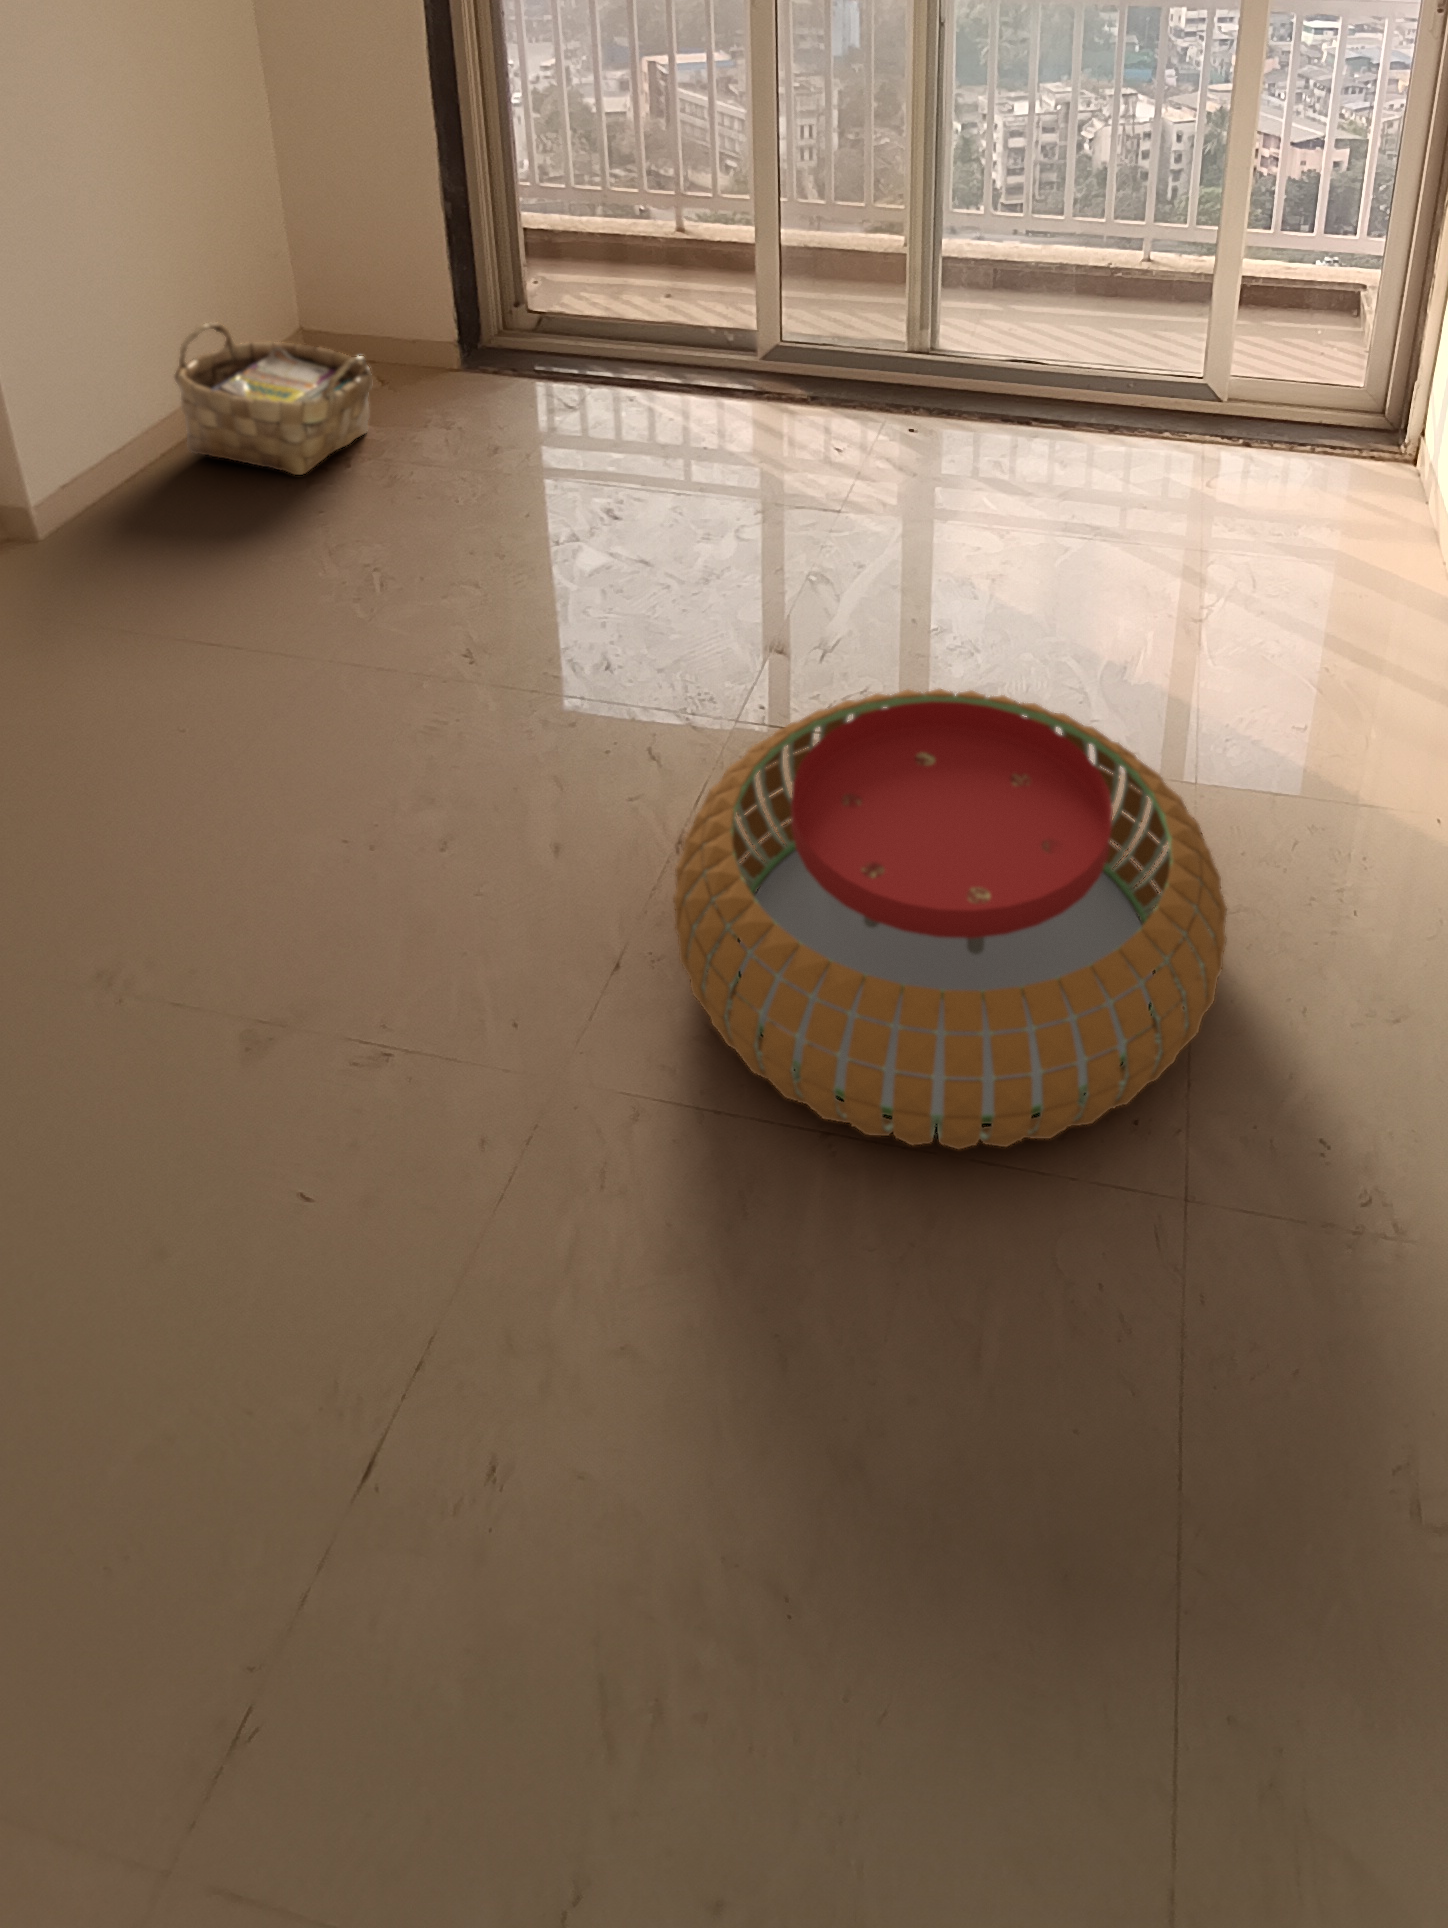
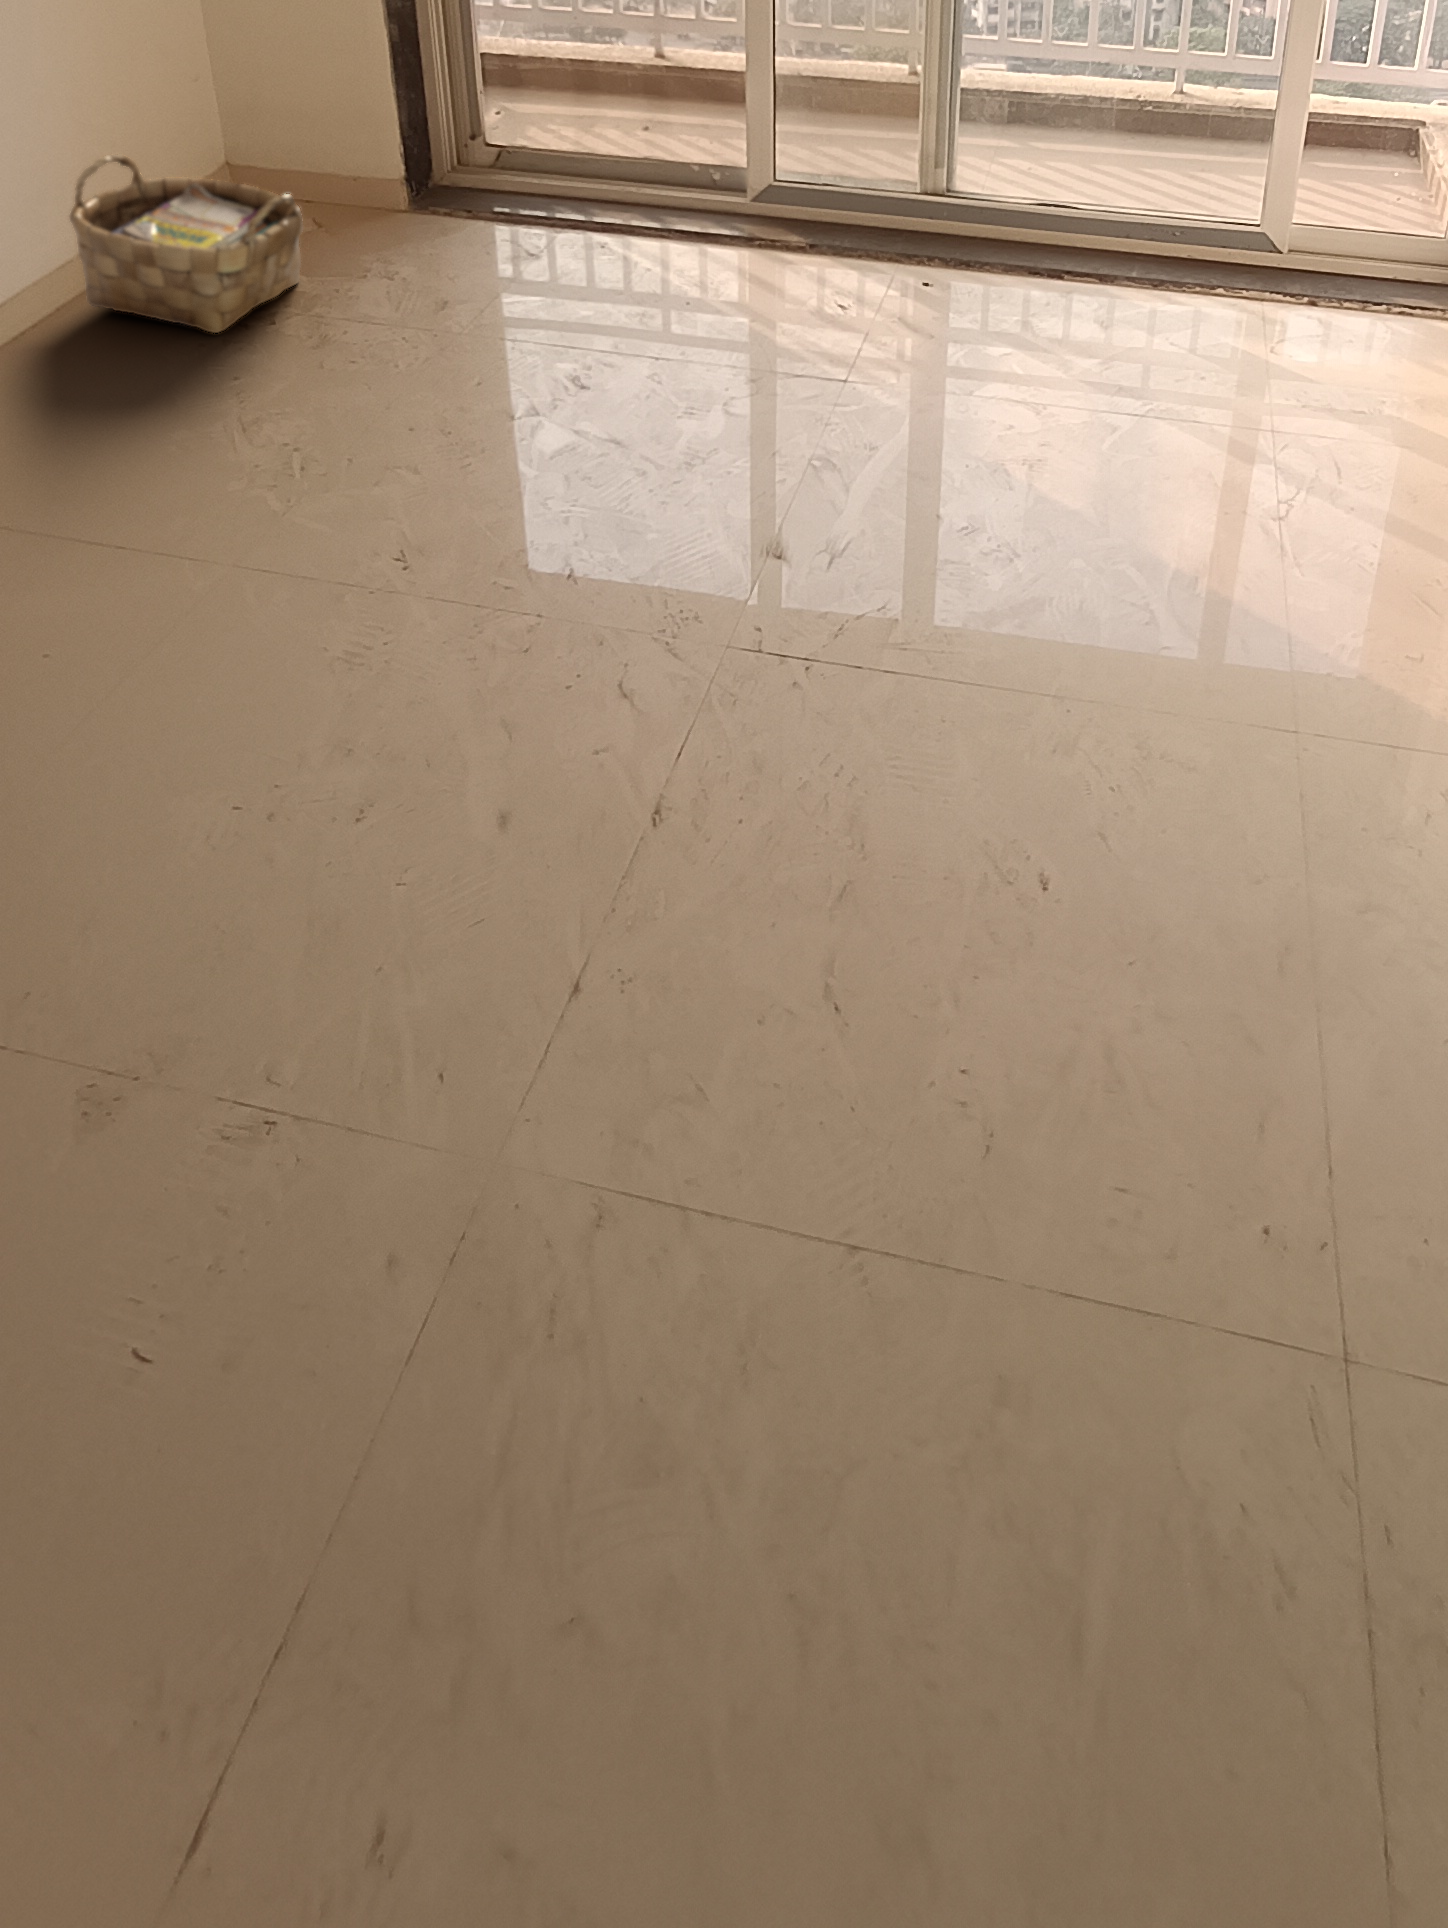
pouf: present [674,689,1227,1149] -> none [651,620,1391,1300]

